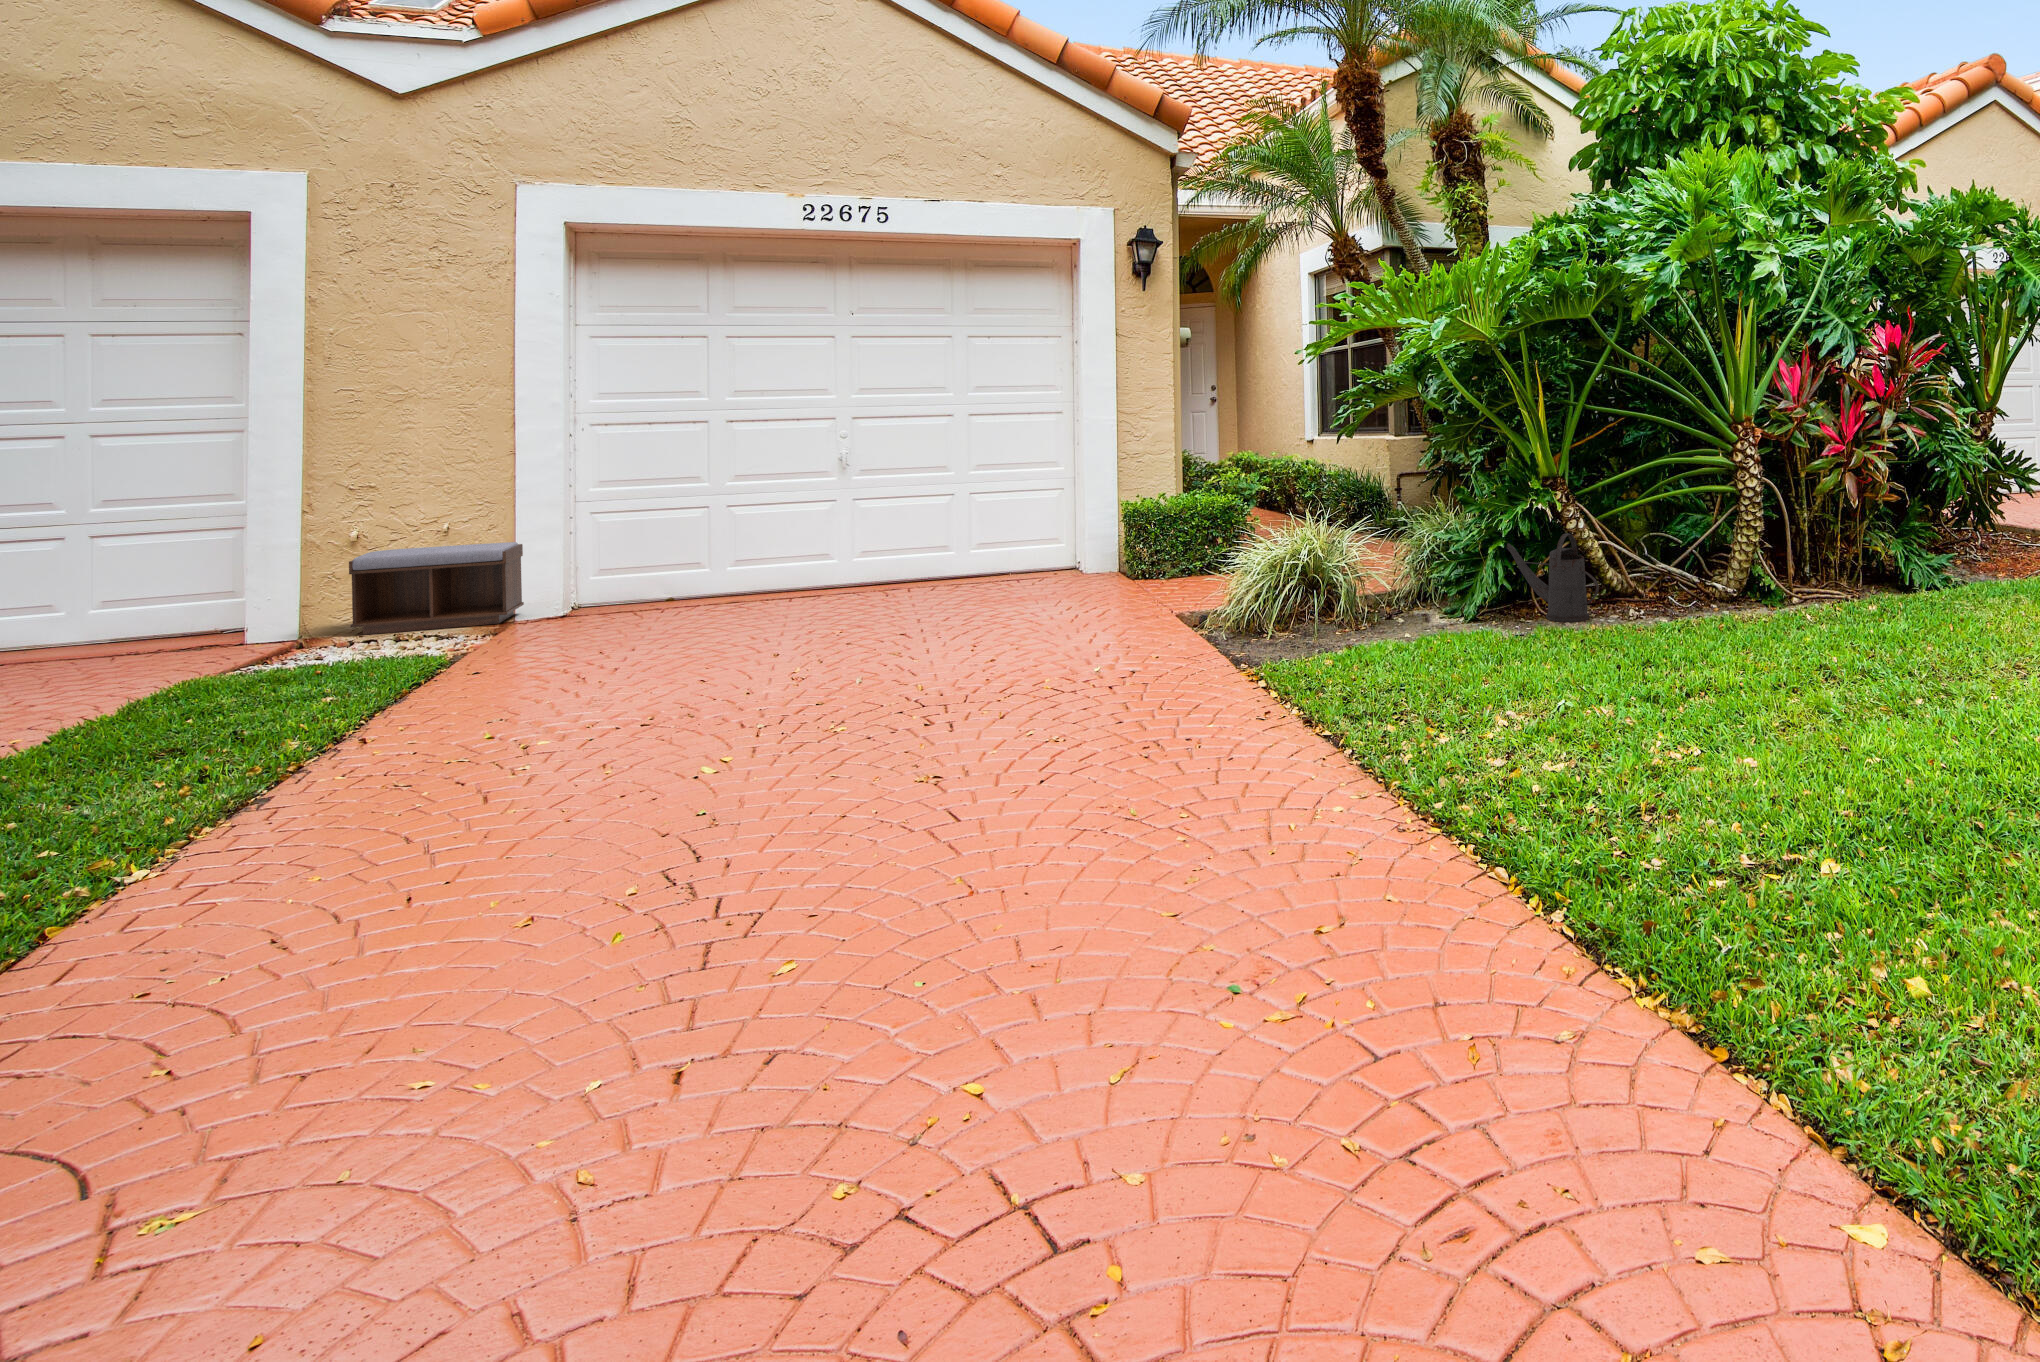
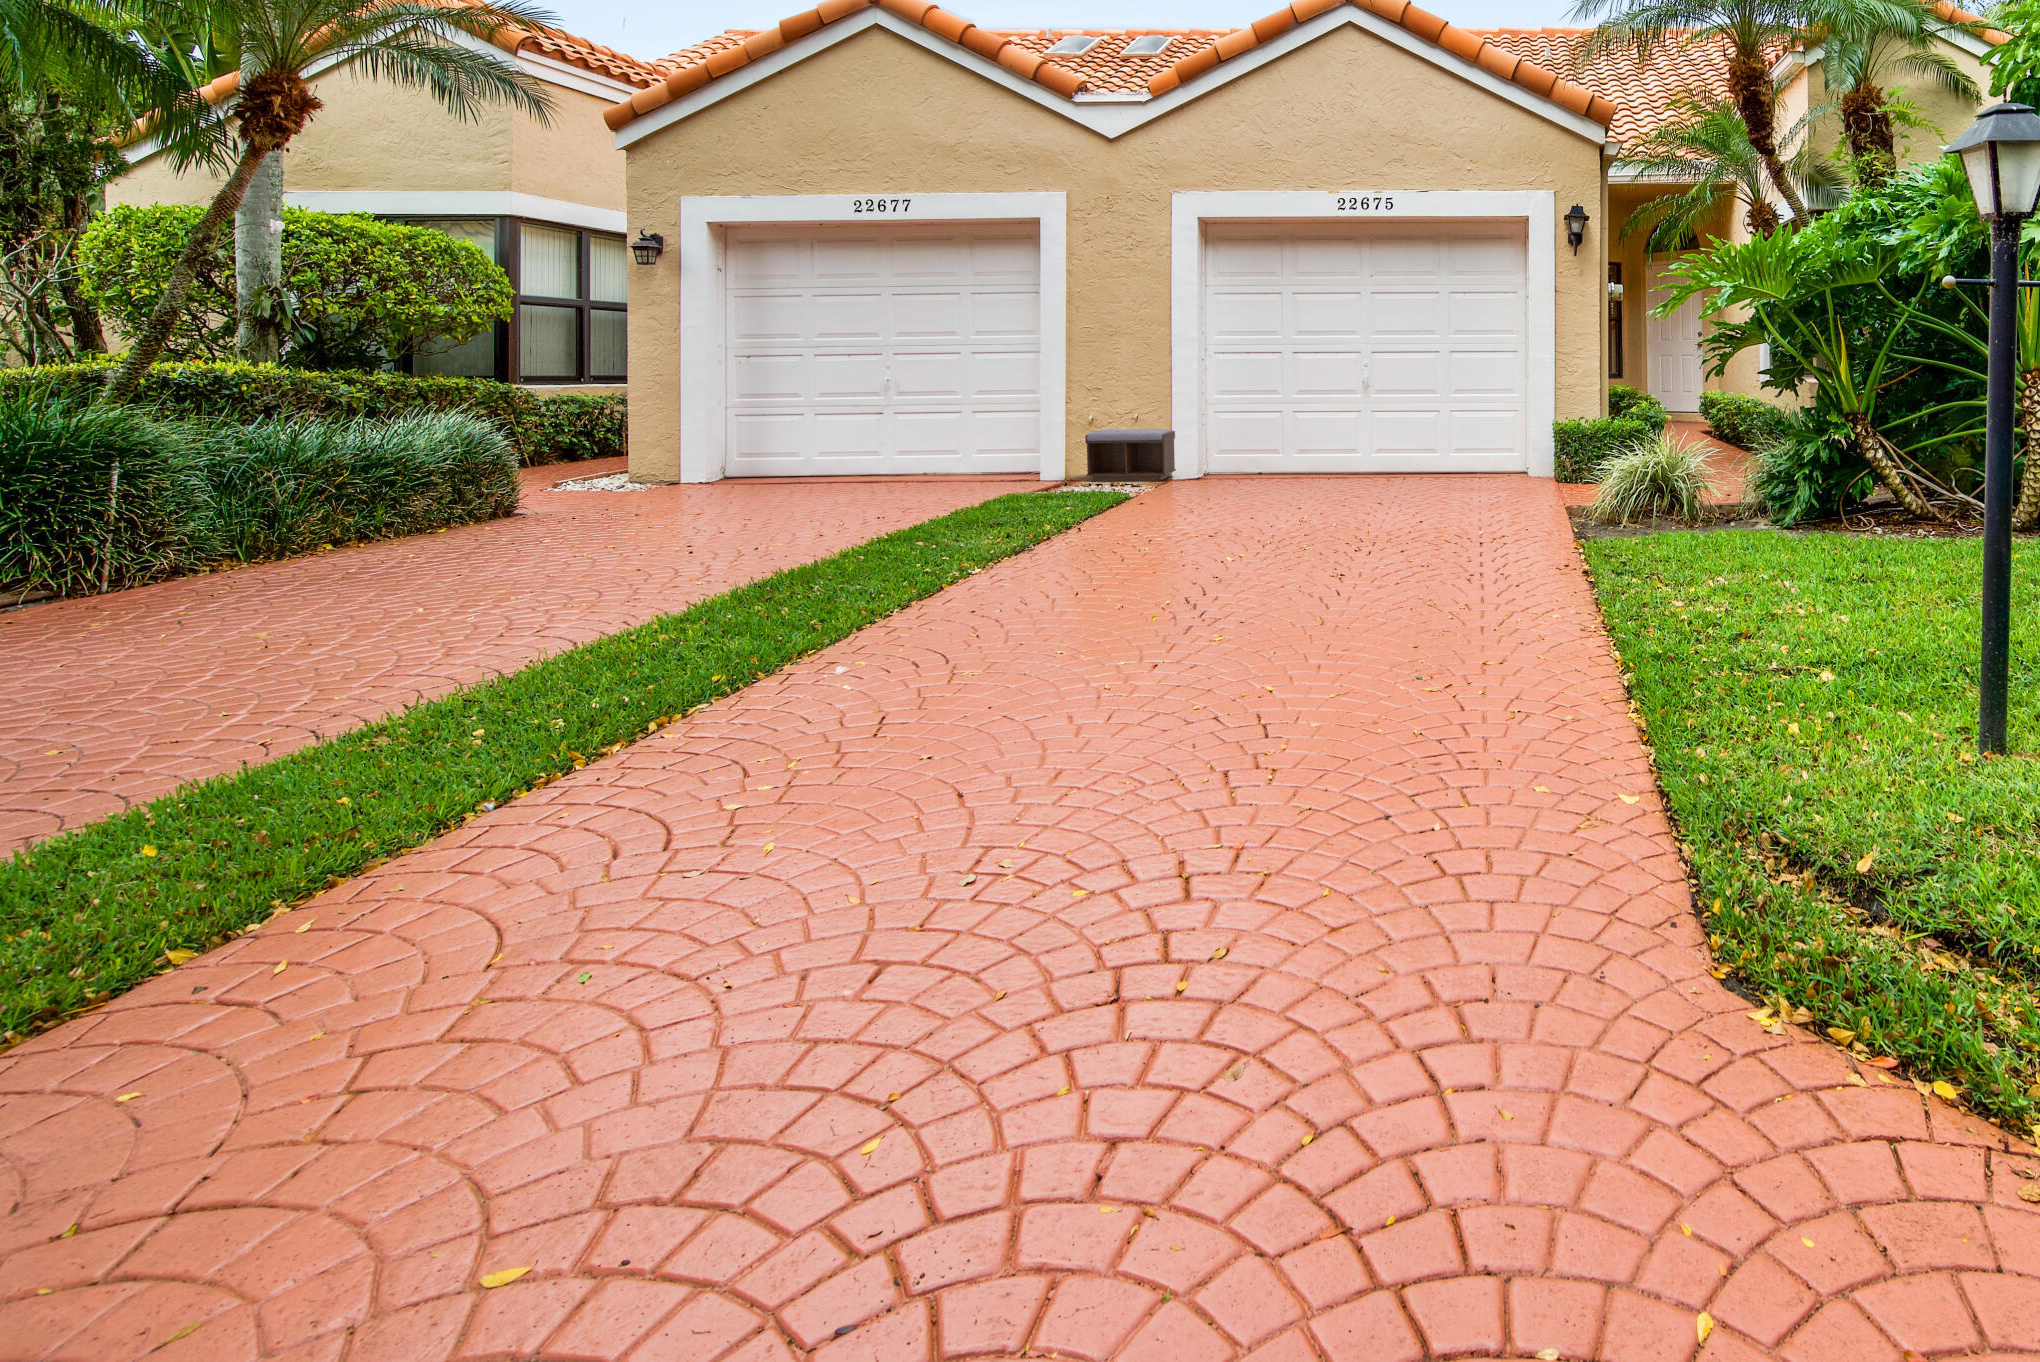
watering can: present [1507,533,1599,622] -> none [1825,461,1897,536]

